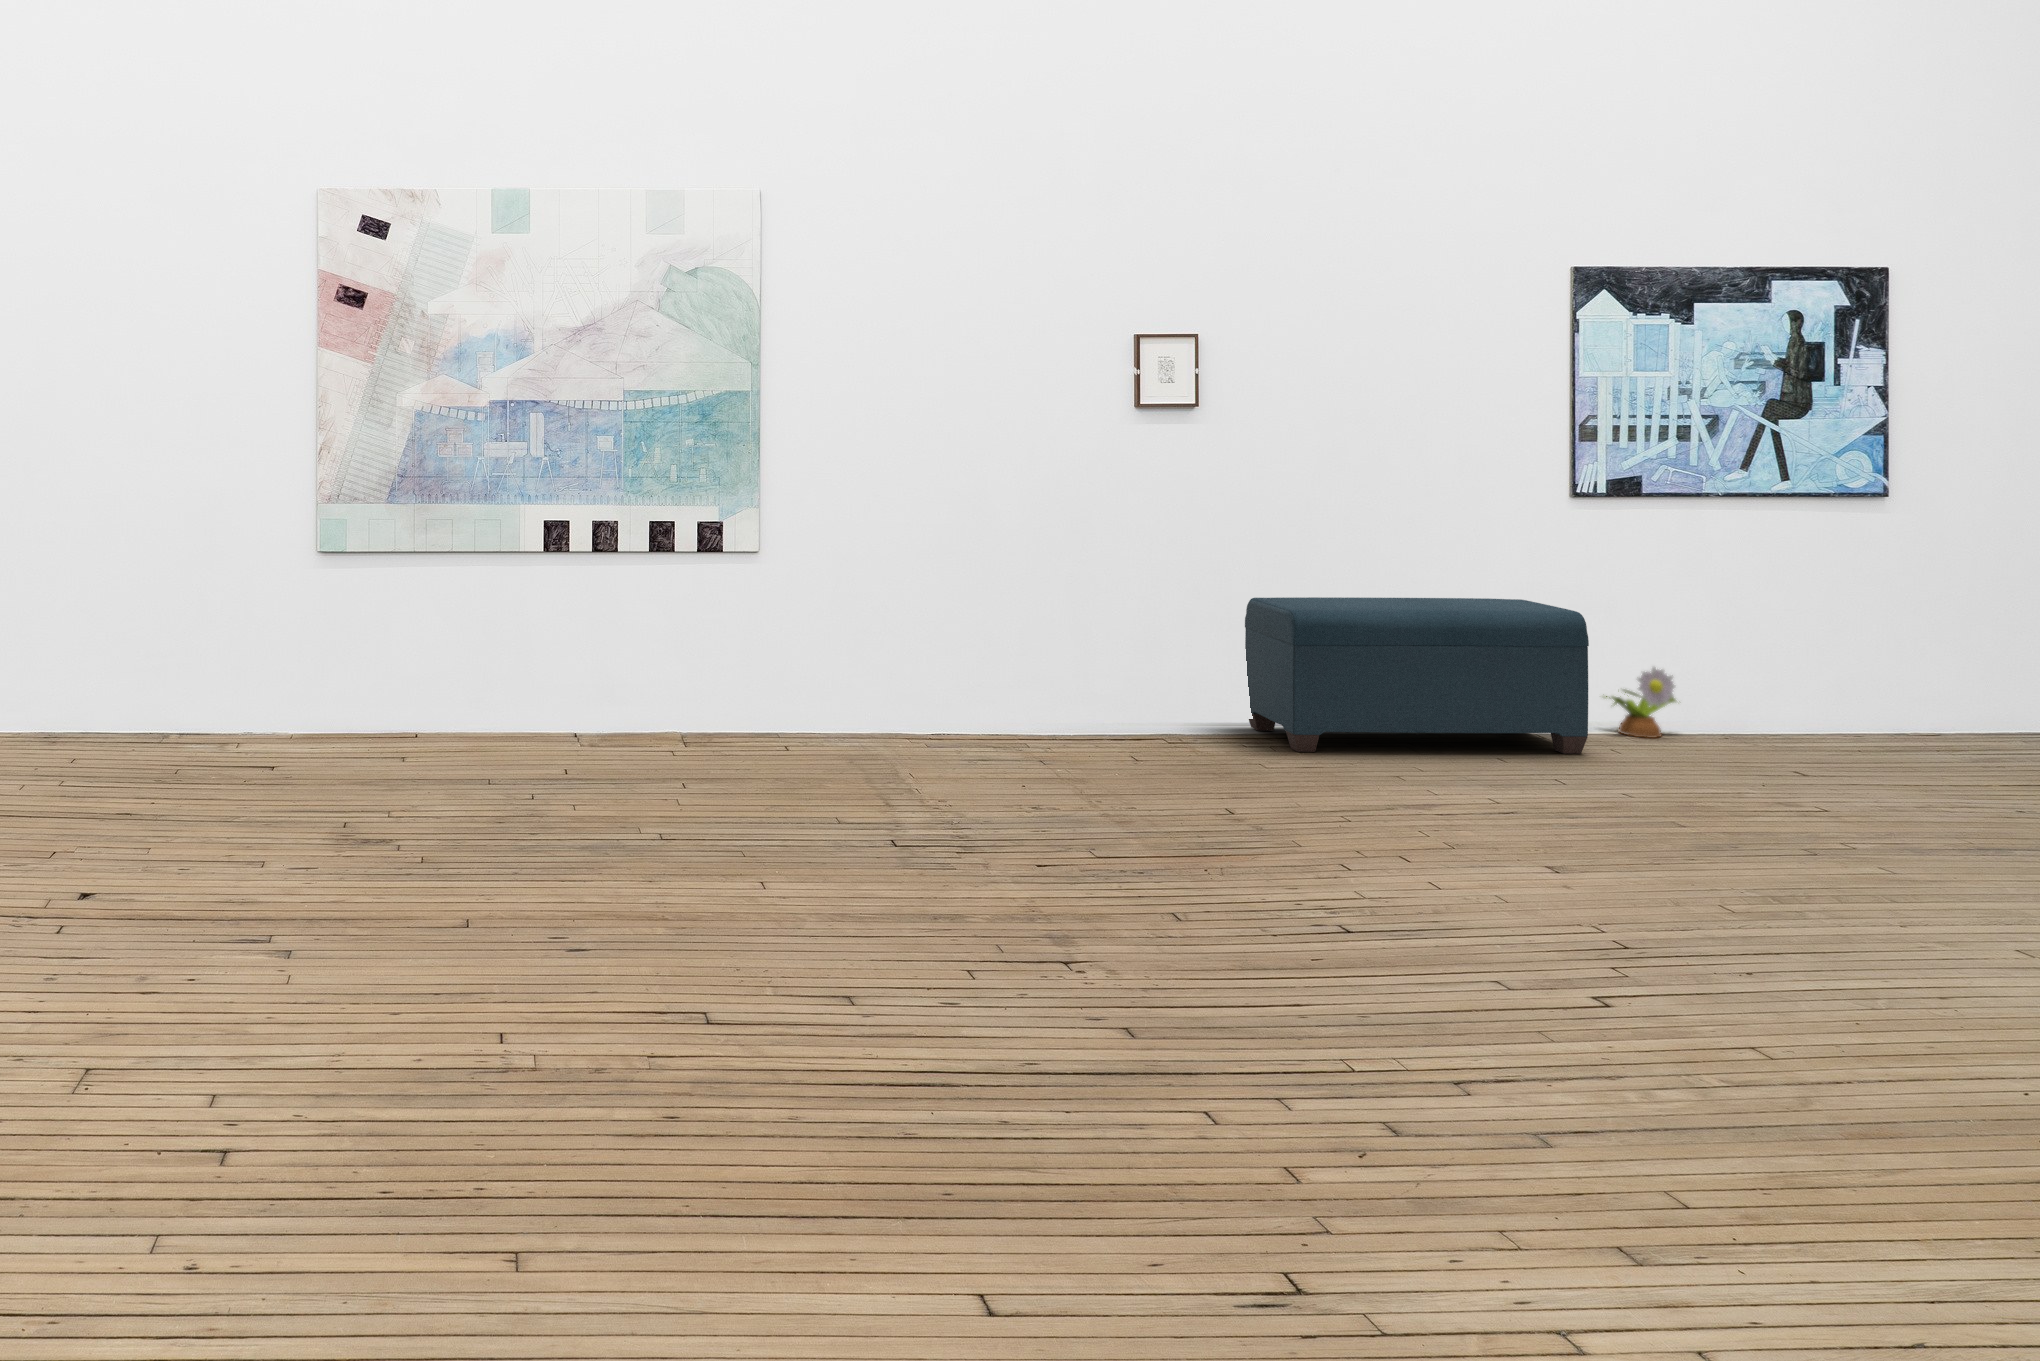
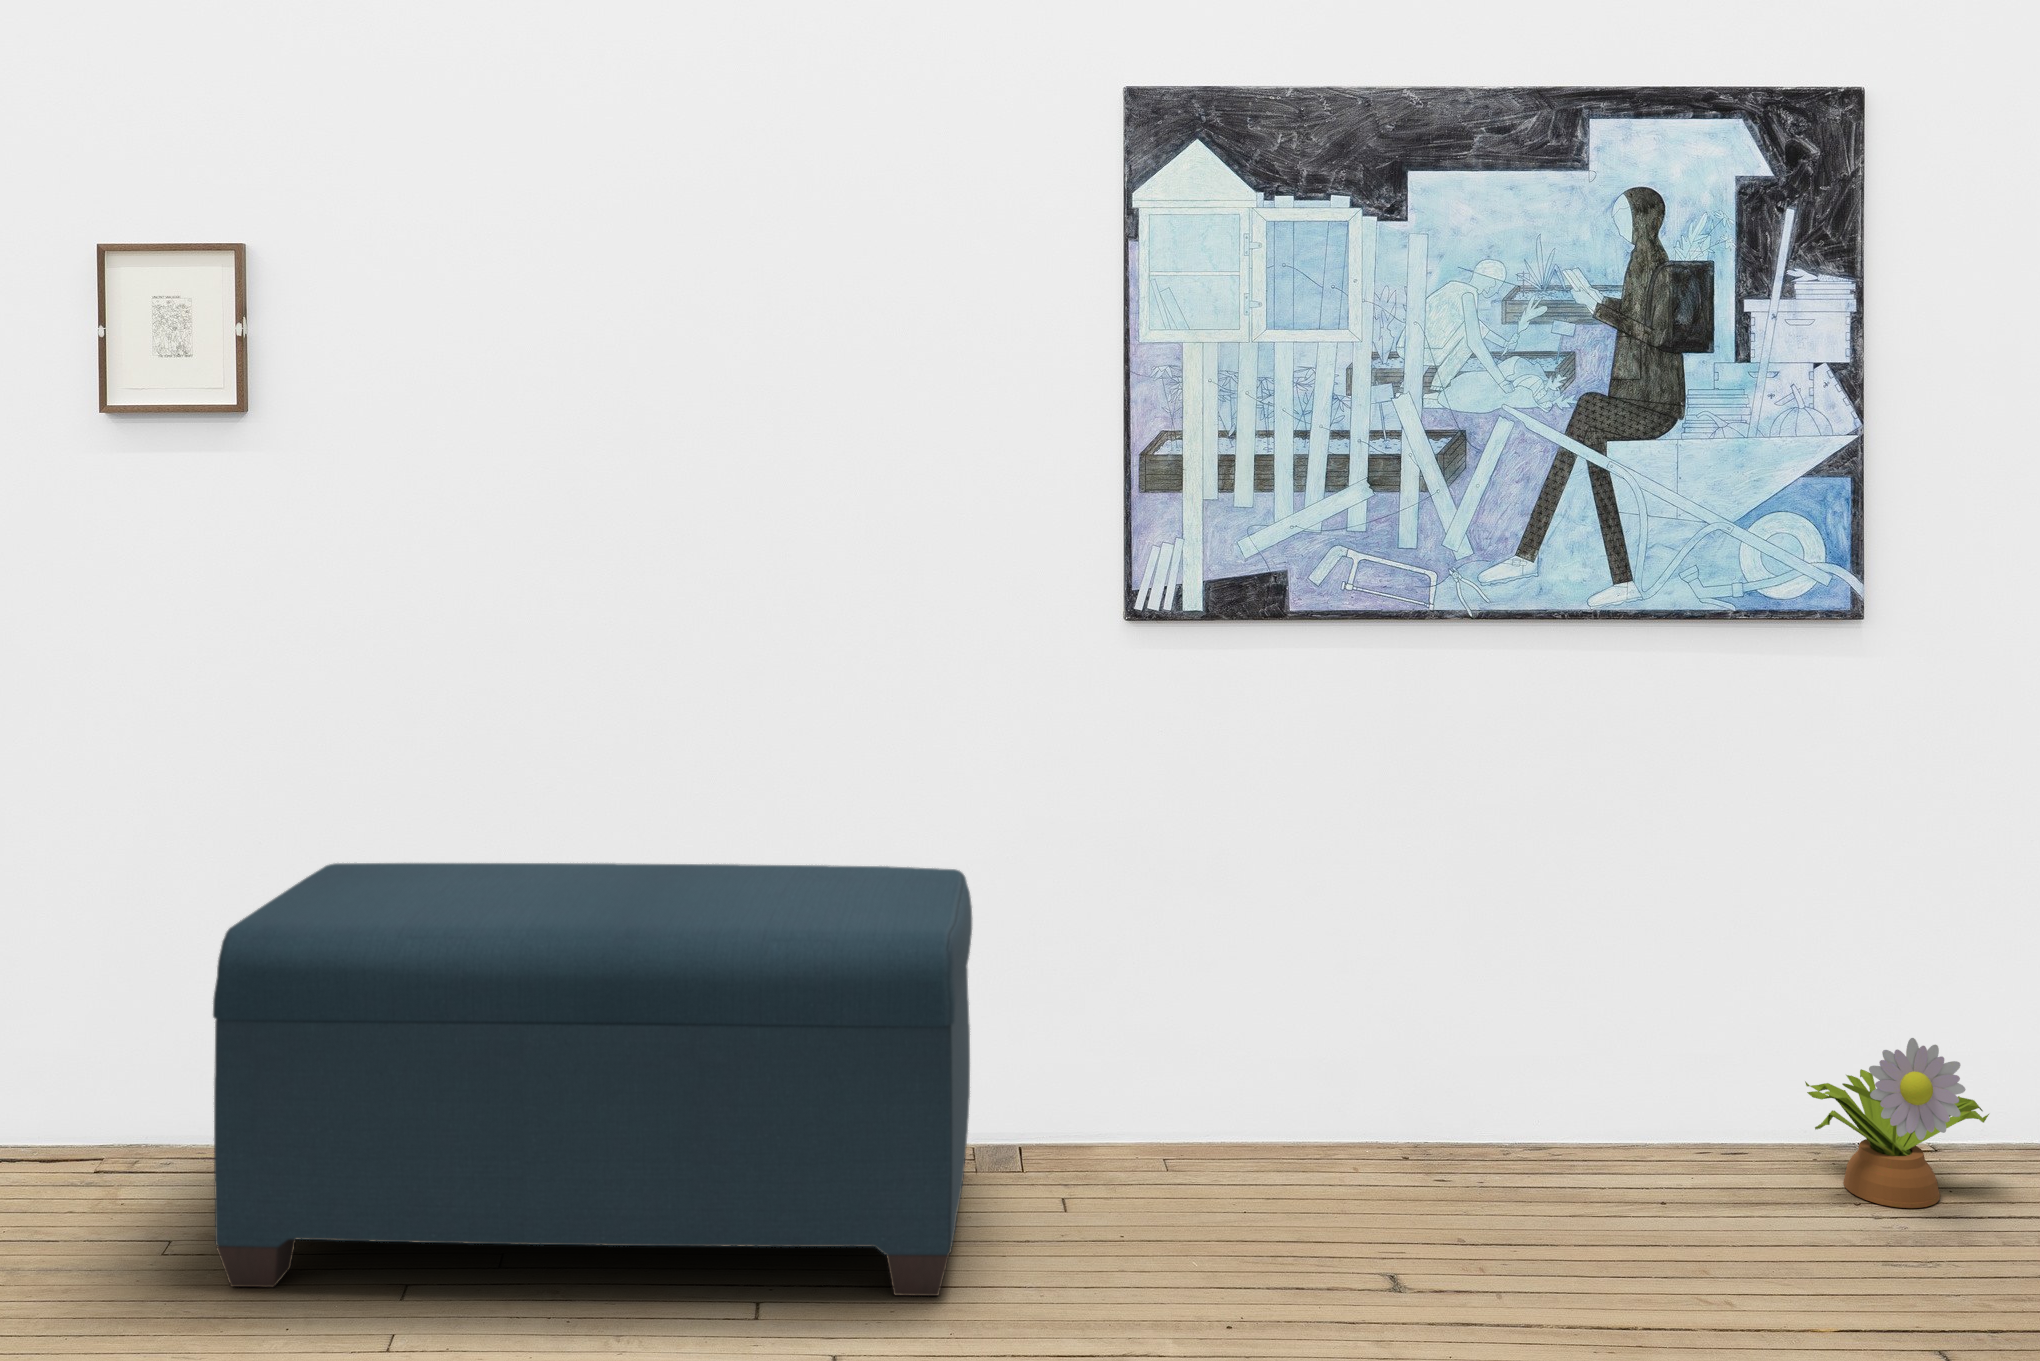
decorative plant: present [1606,667,1676,738] -> present [1805,1038,1989,1208]

